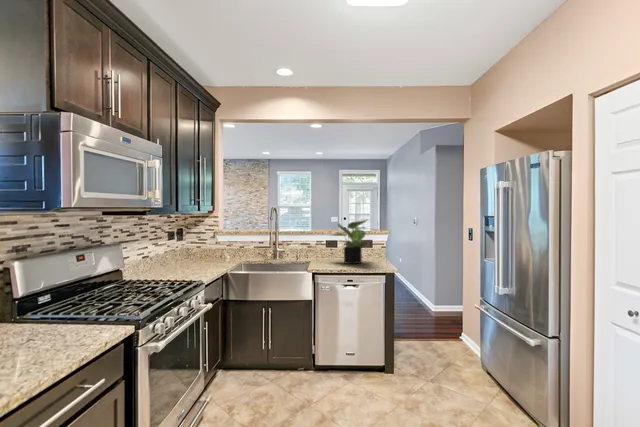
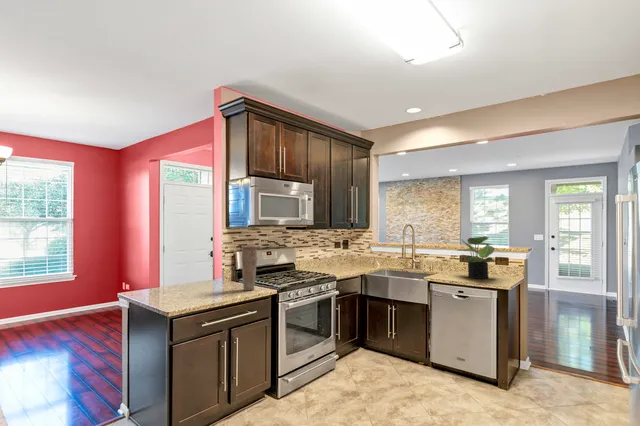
vase: none [45,248,88,341] -> present [241,245,258,291]

